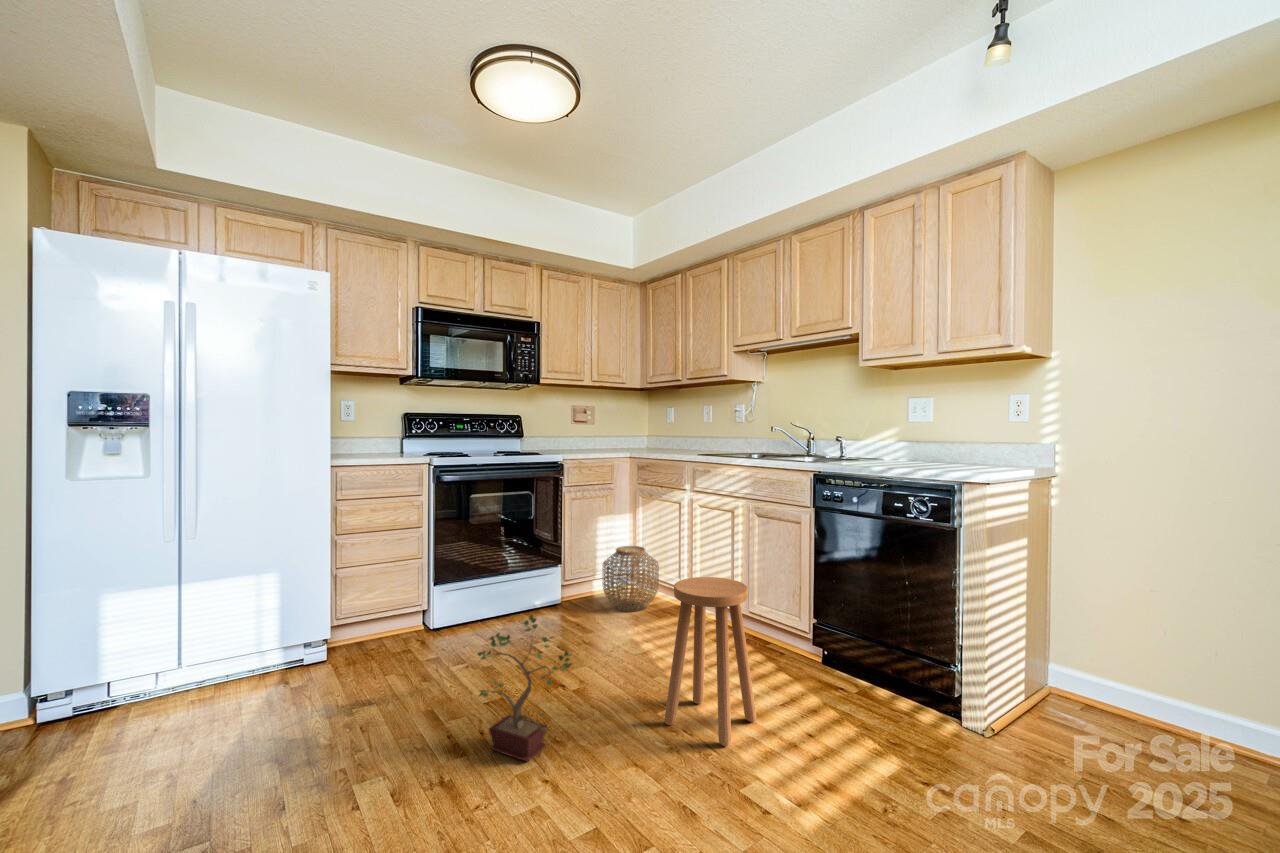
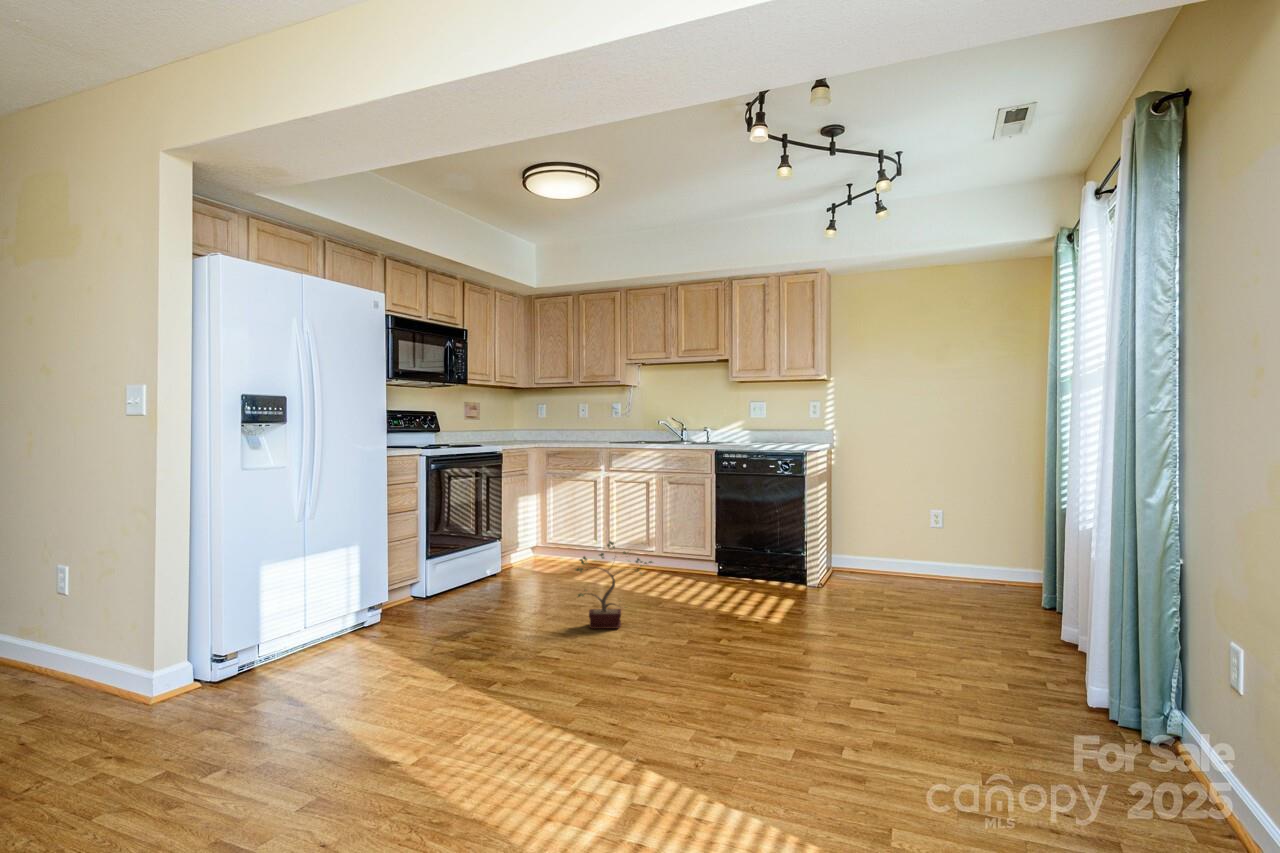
woven basket: present [602,546,659,612] -> none [535,518,581,569]
stool: present [664,577,756,746] -> none [668,516,714,607]

